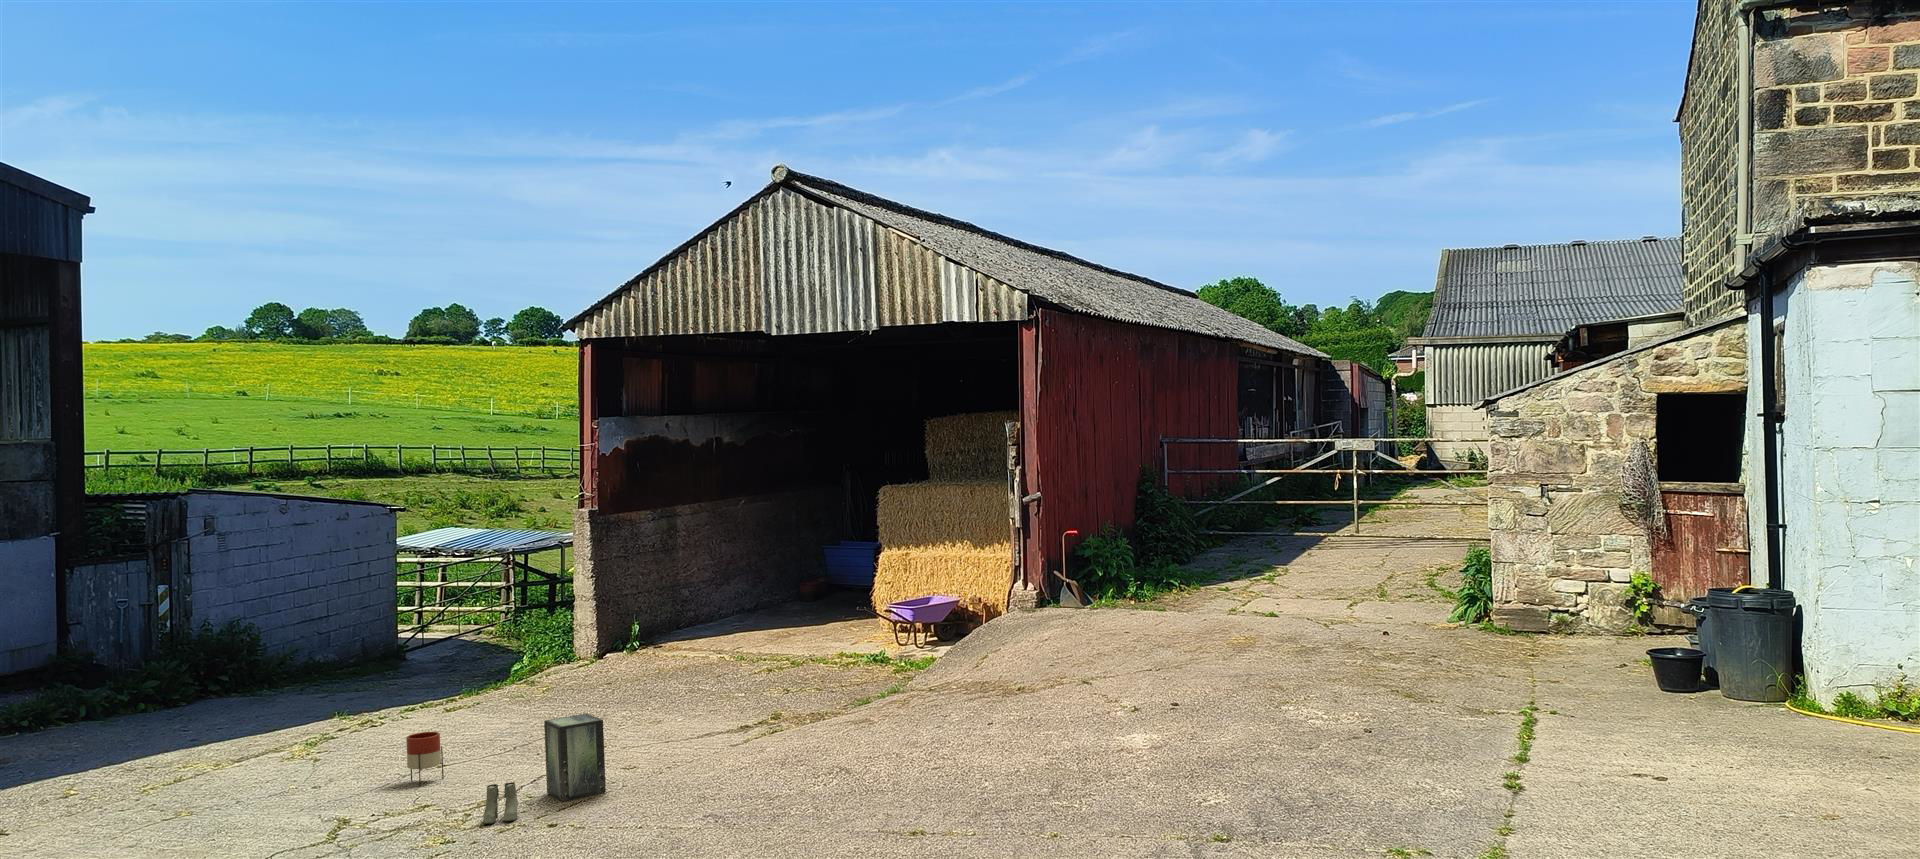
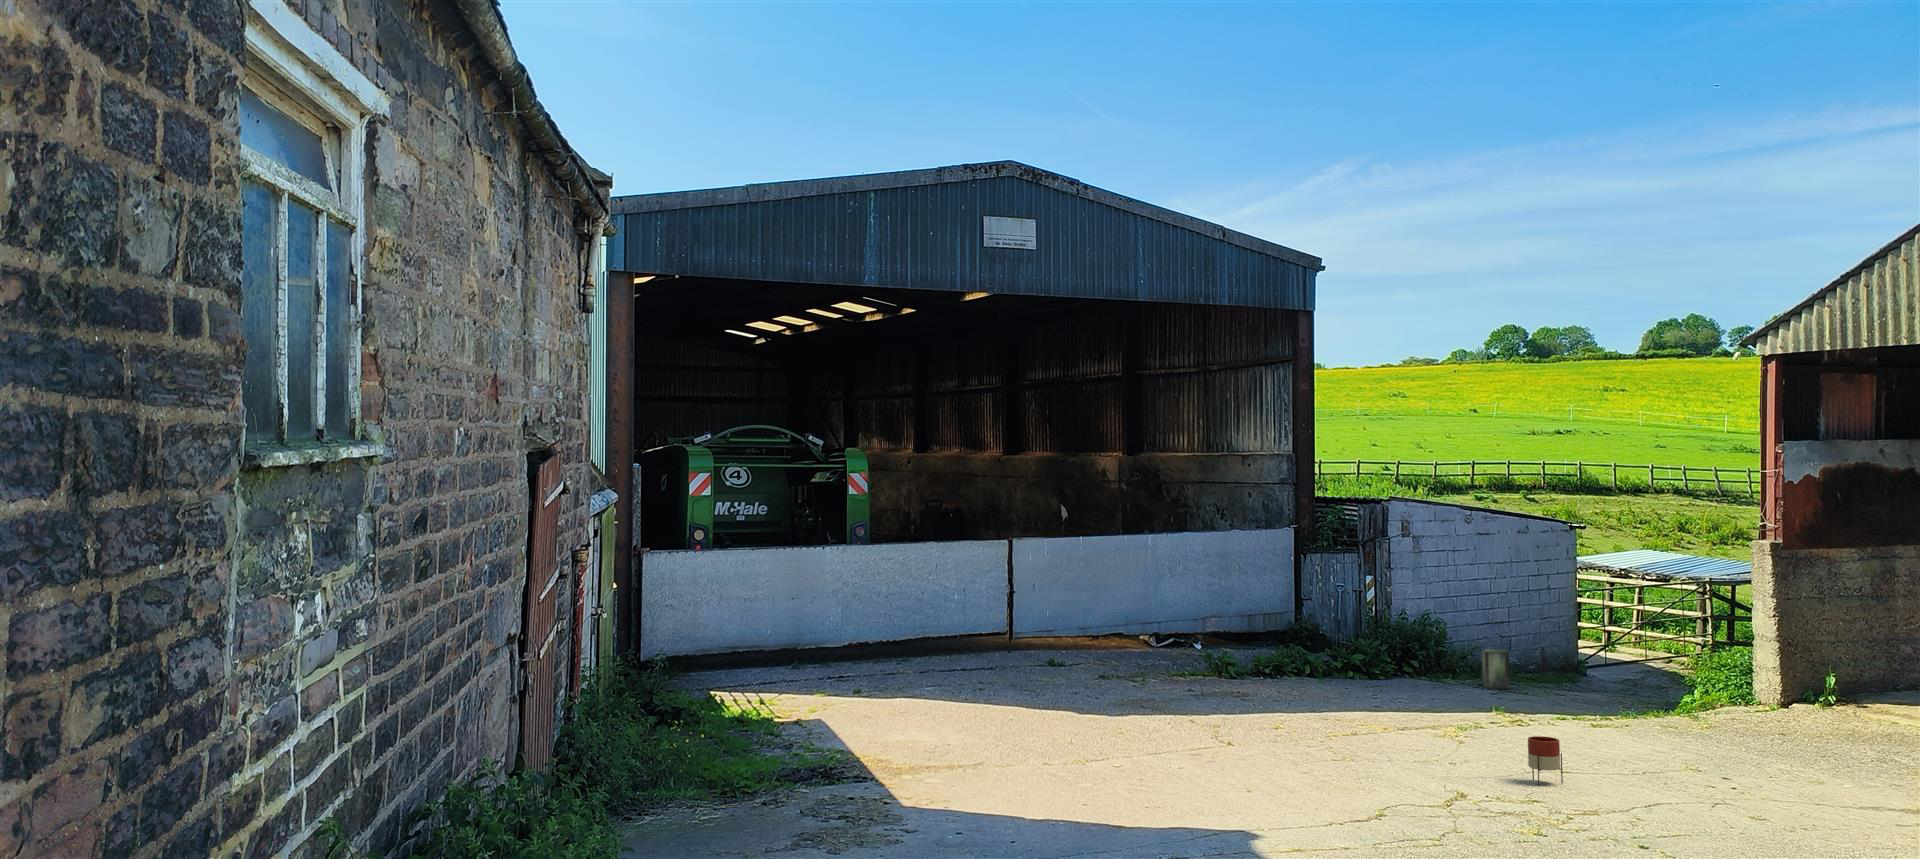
storage box: present [544,714,606,801] -> present [1482,649,1510,689]
boots: present [483,782,518,824] -> none [1579,794,1616,833]

